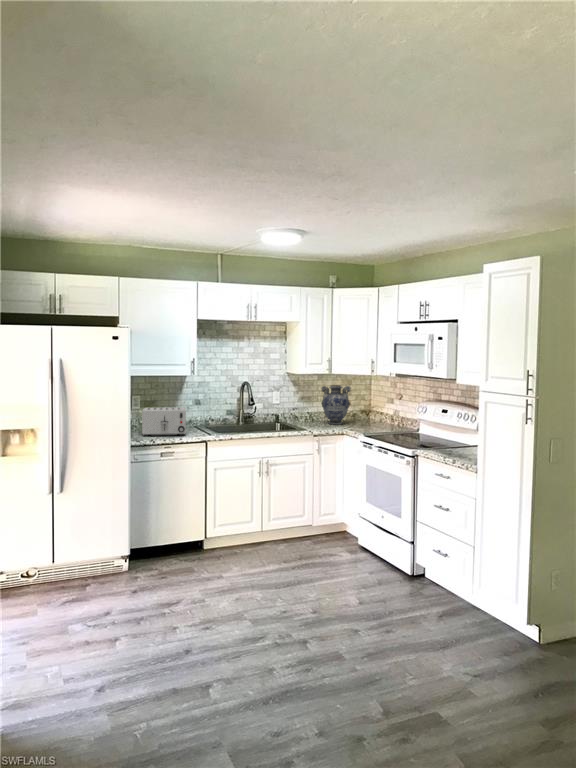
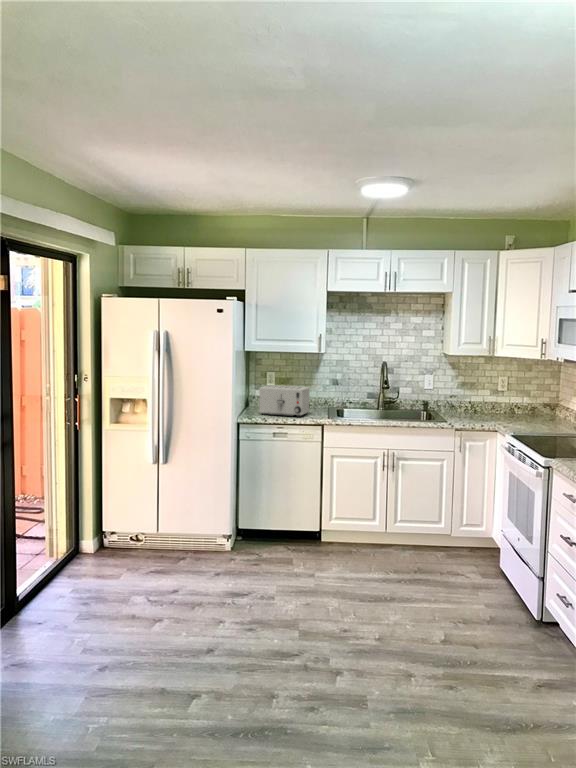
vase: present [321,385,351,425] -> none [483,370,521,419]

